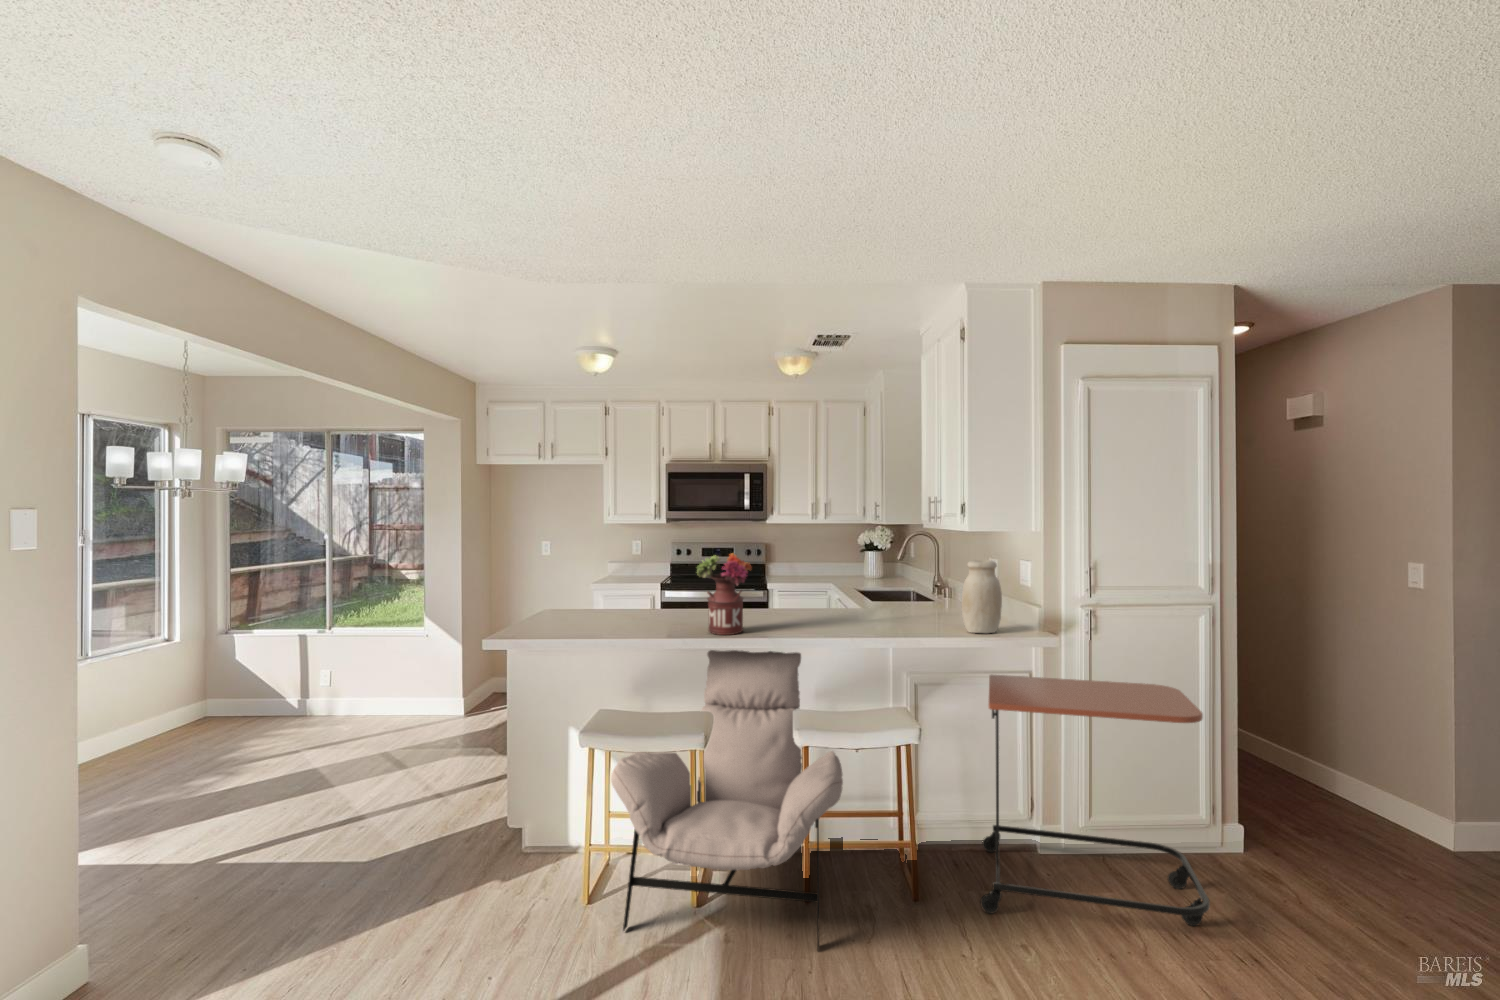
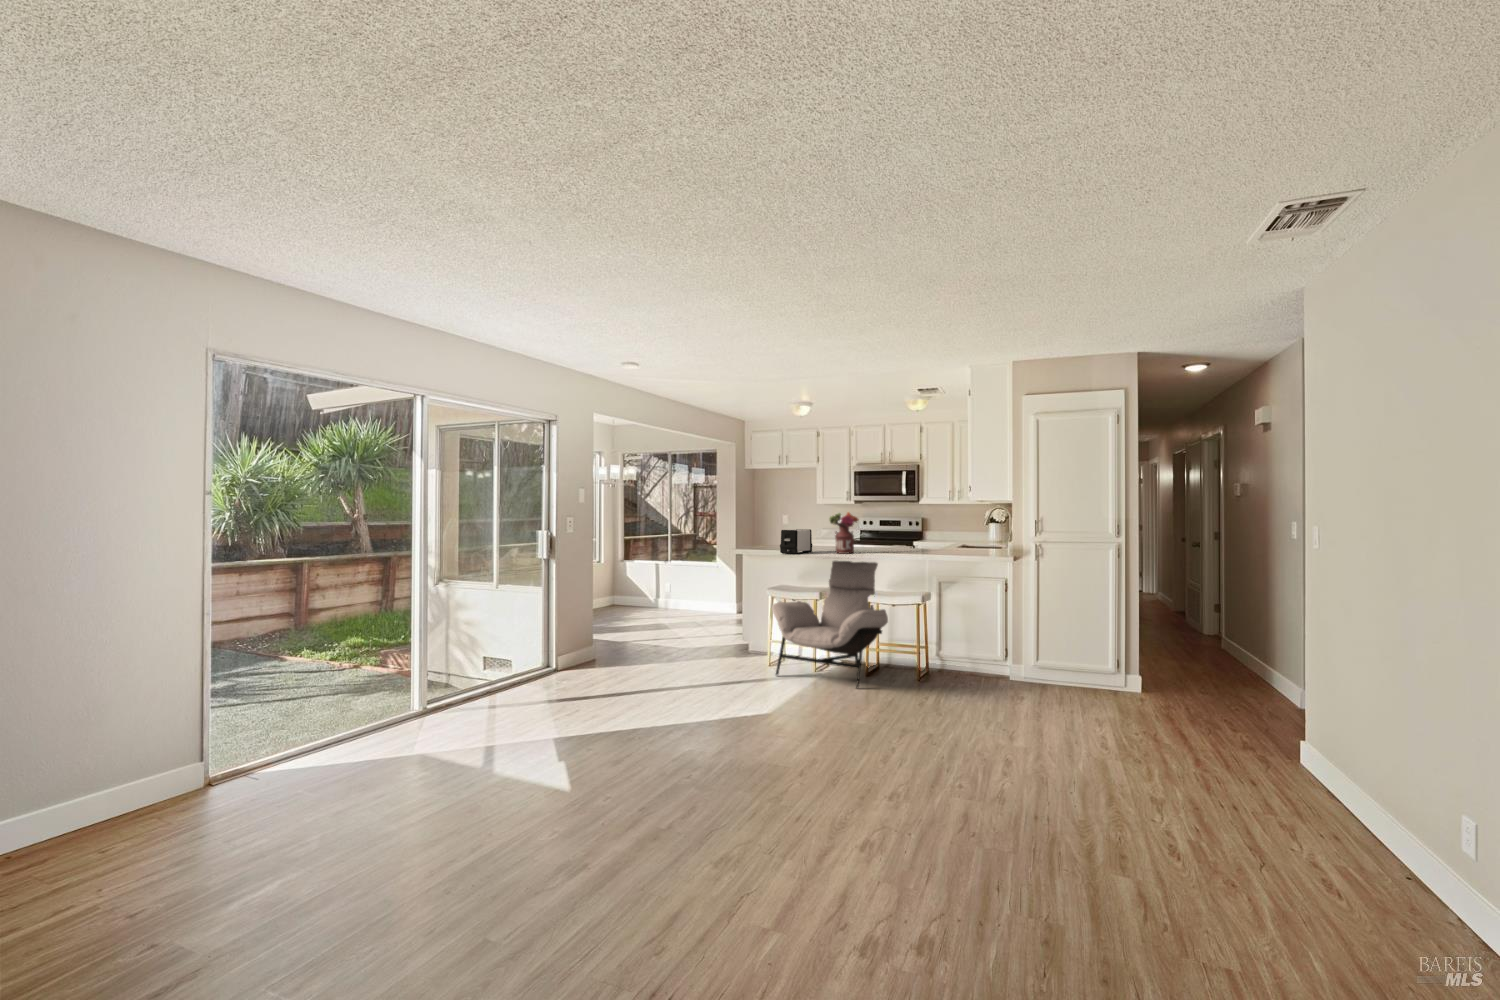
jar: present [962,560,1002,633] -> none [965,516,987,555]
toaster: none [600,586,654,641] -> present [780,529,812,554]
side table: present [980,675,1210,926] -> none [948,579,1079,704]

